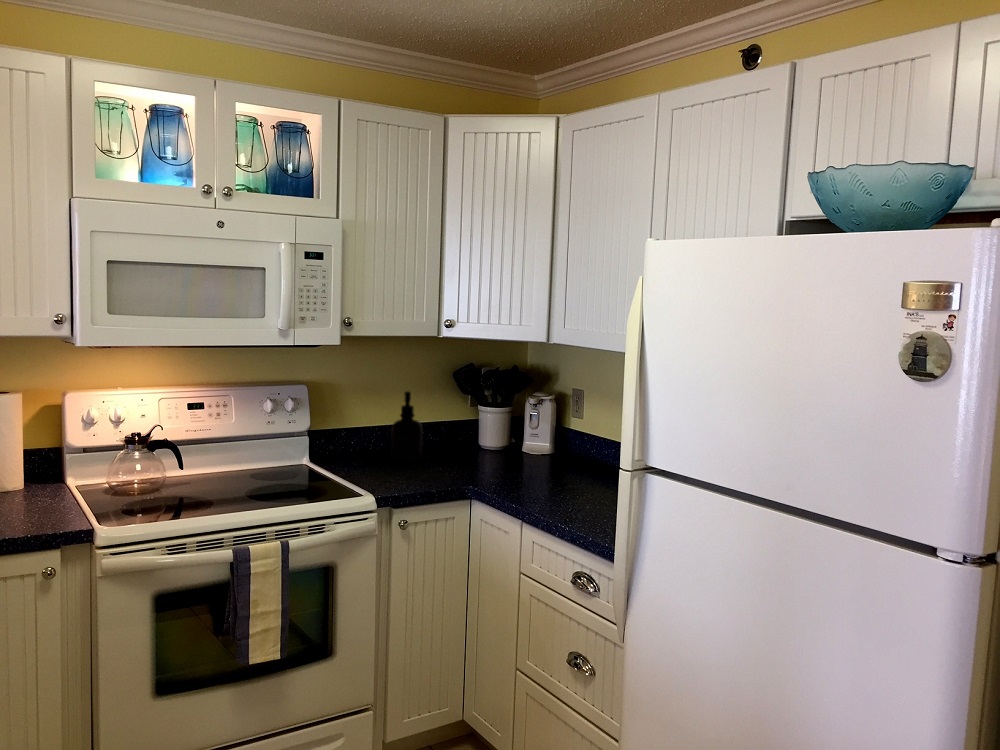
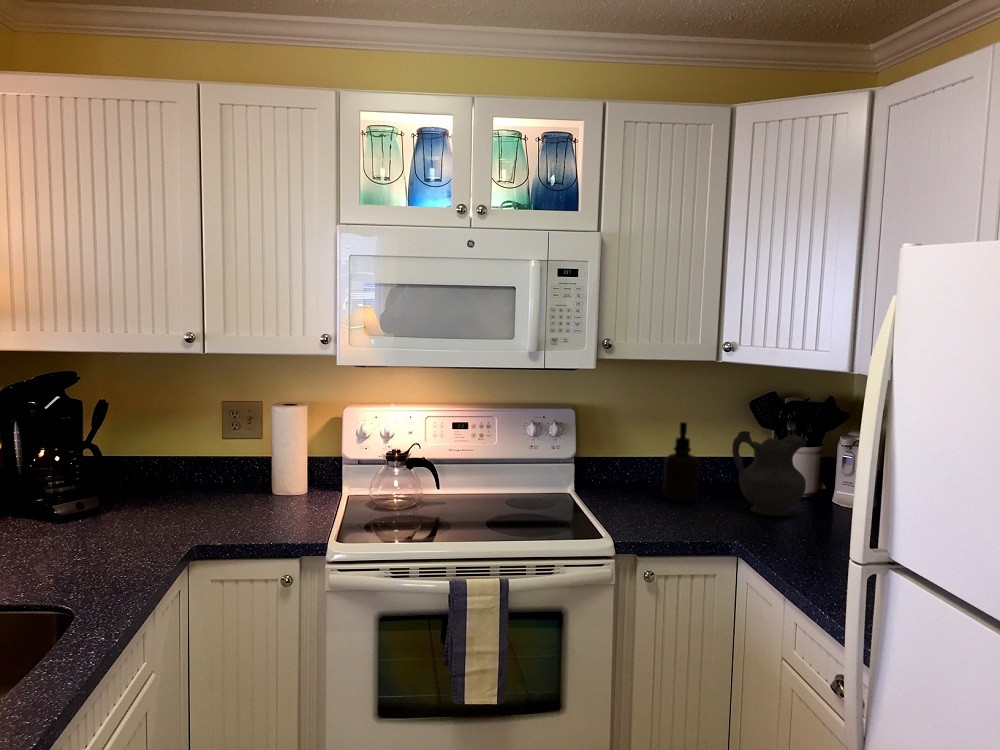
ceramic pitcher: none [451,395,510,465] -> present [732,431,806,516]

